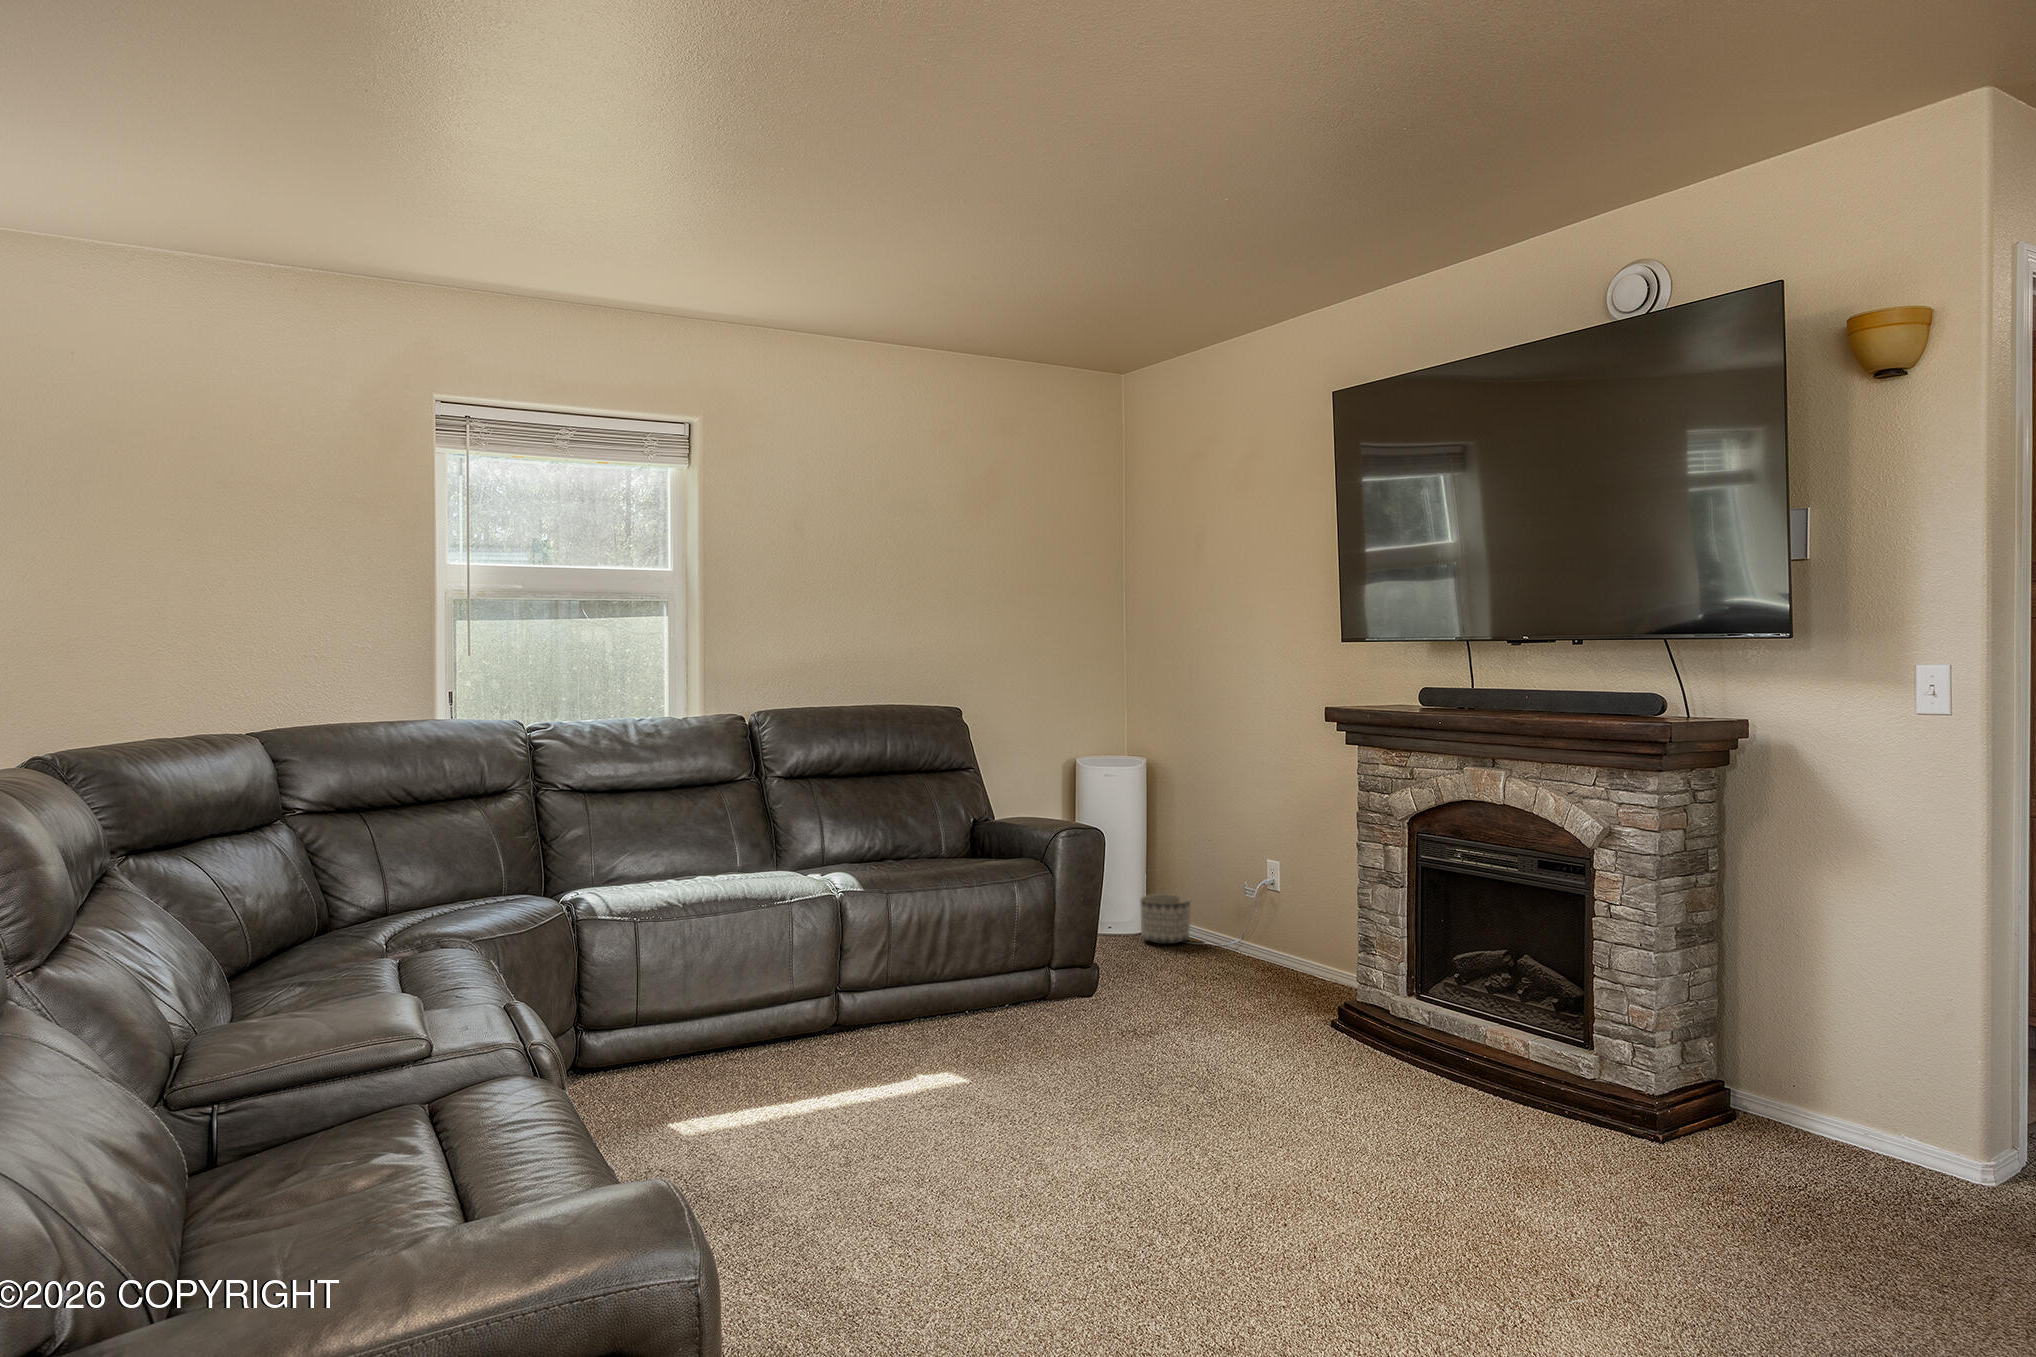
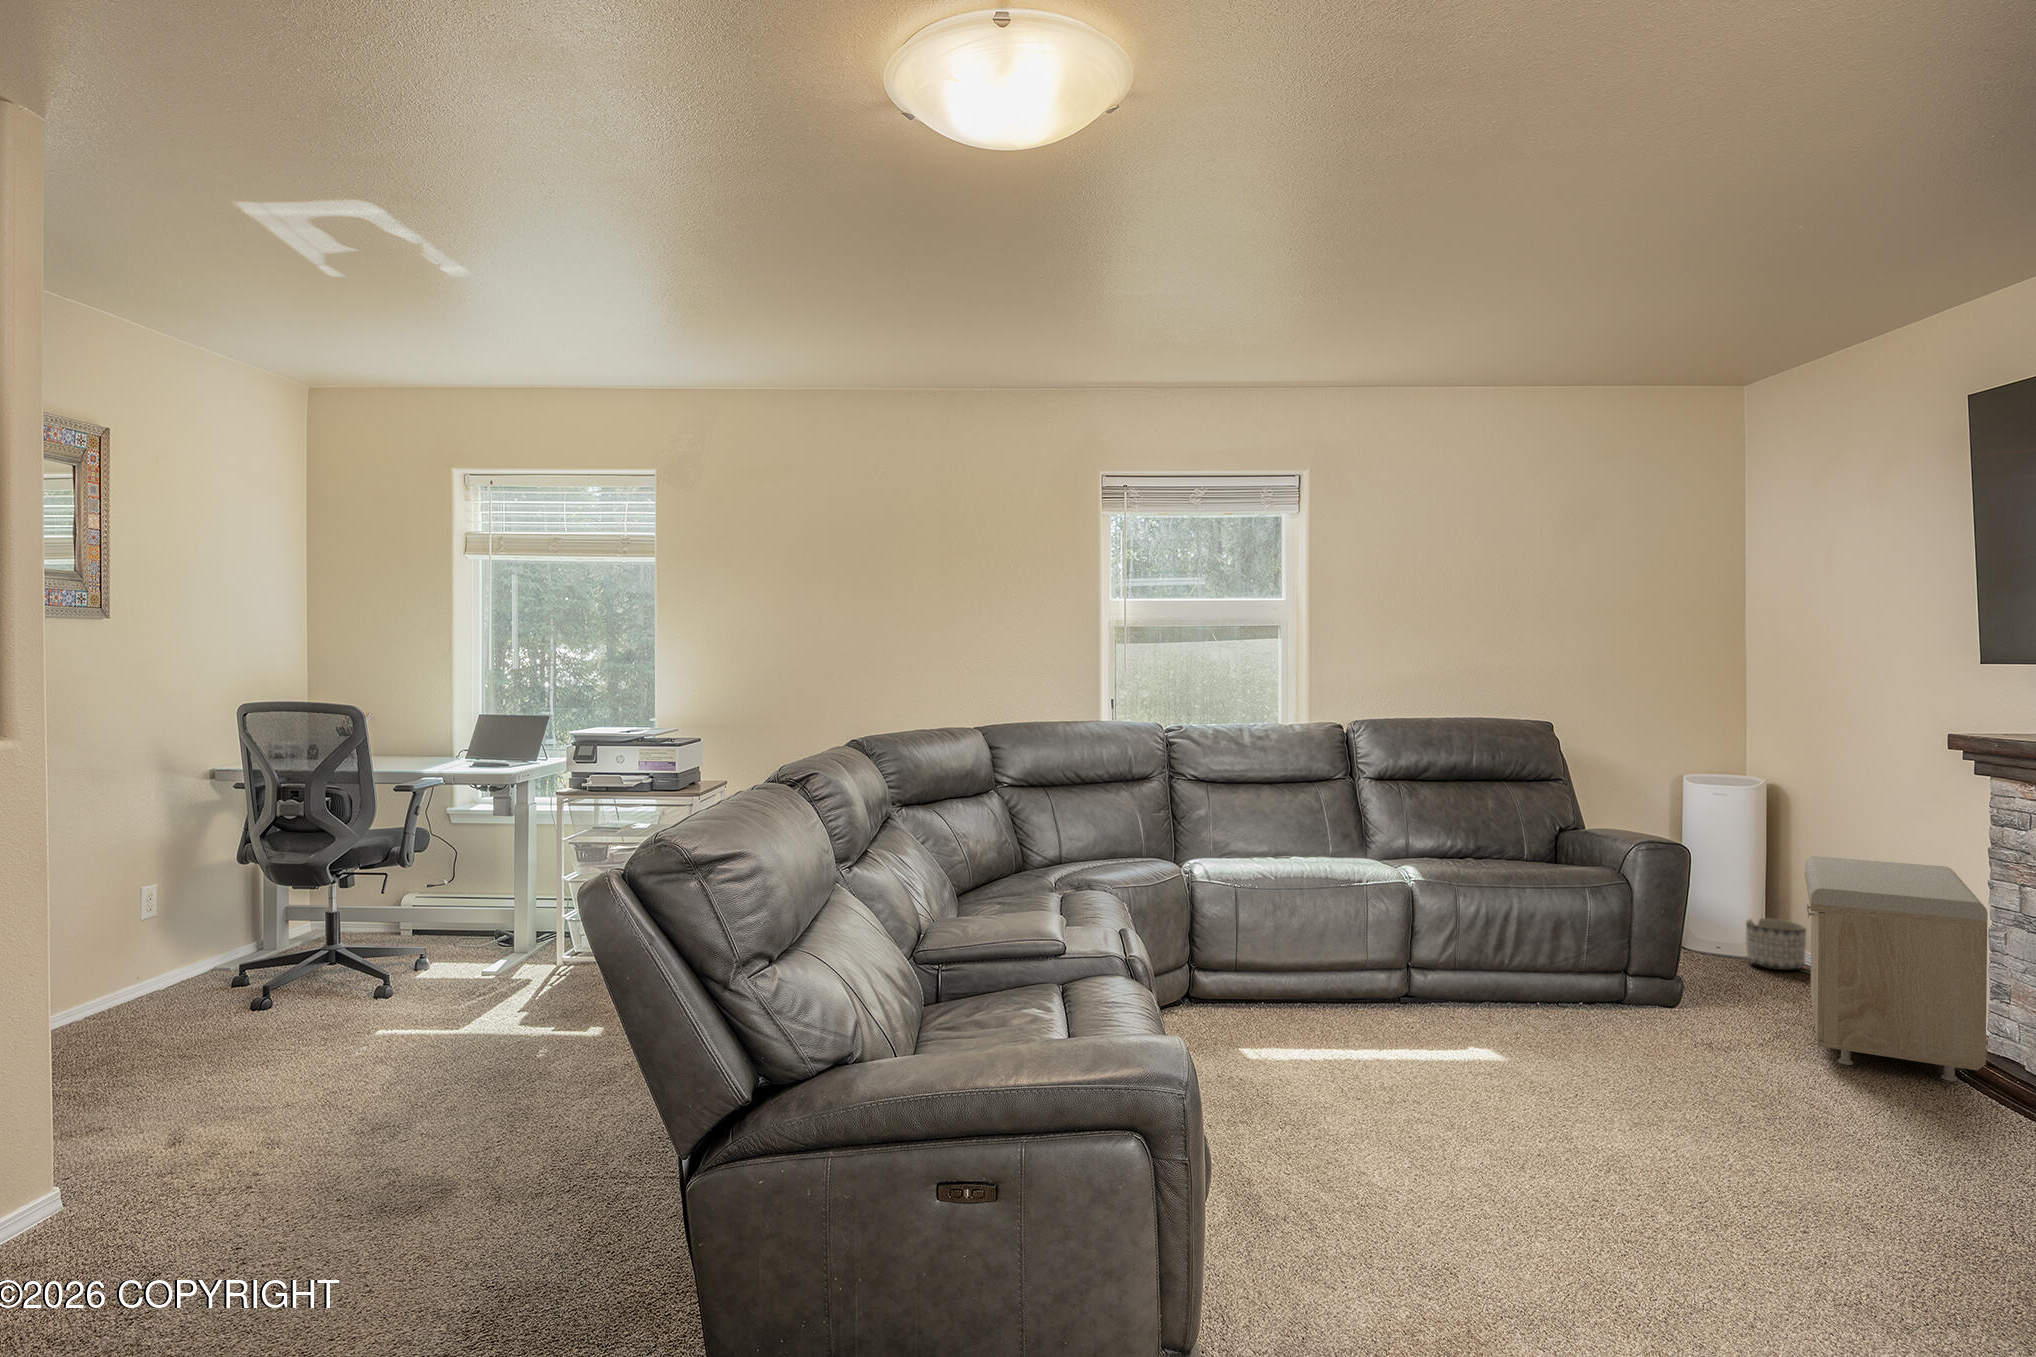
storage bench: none [1202,831,1360,1034] -> present [1805,856,1988,1081]

